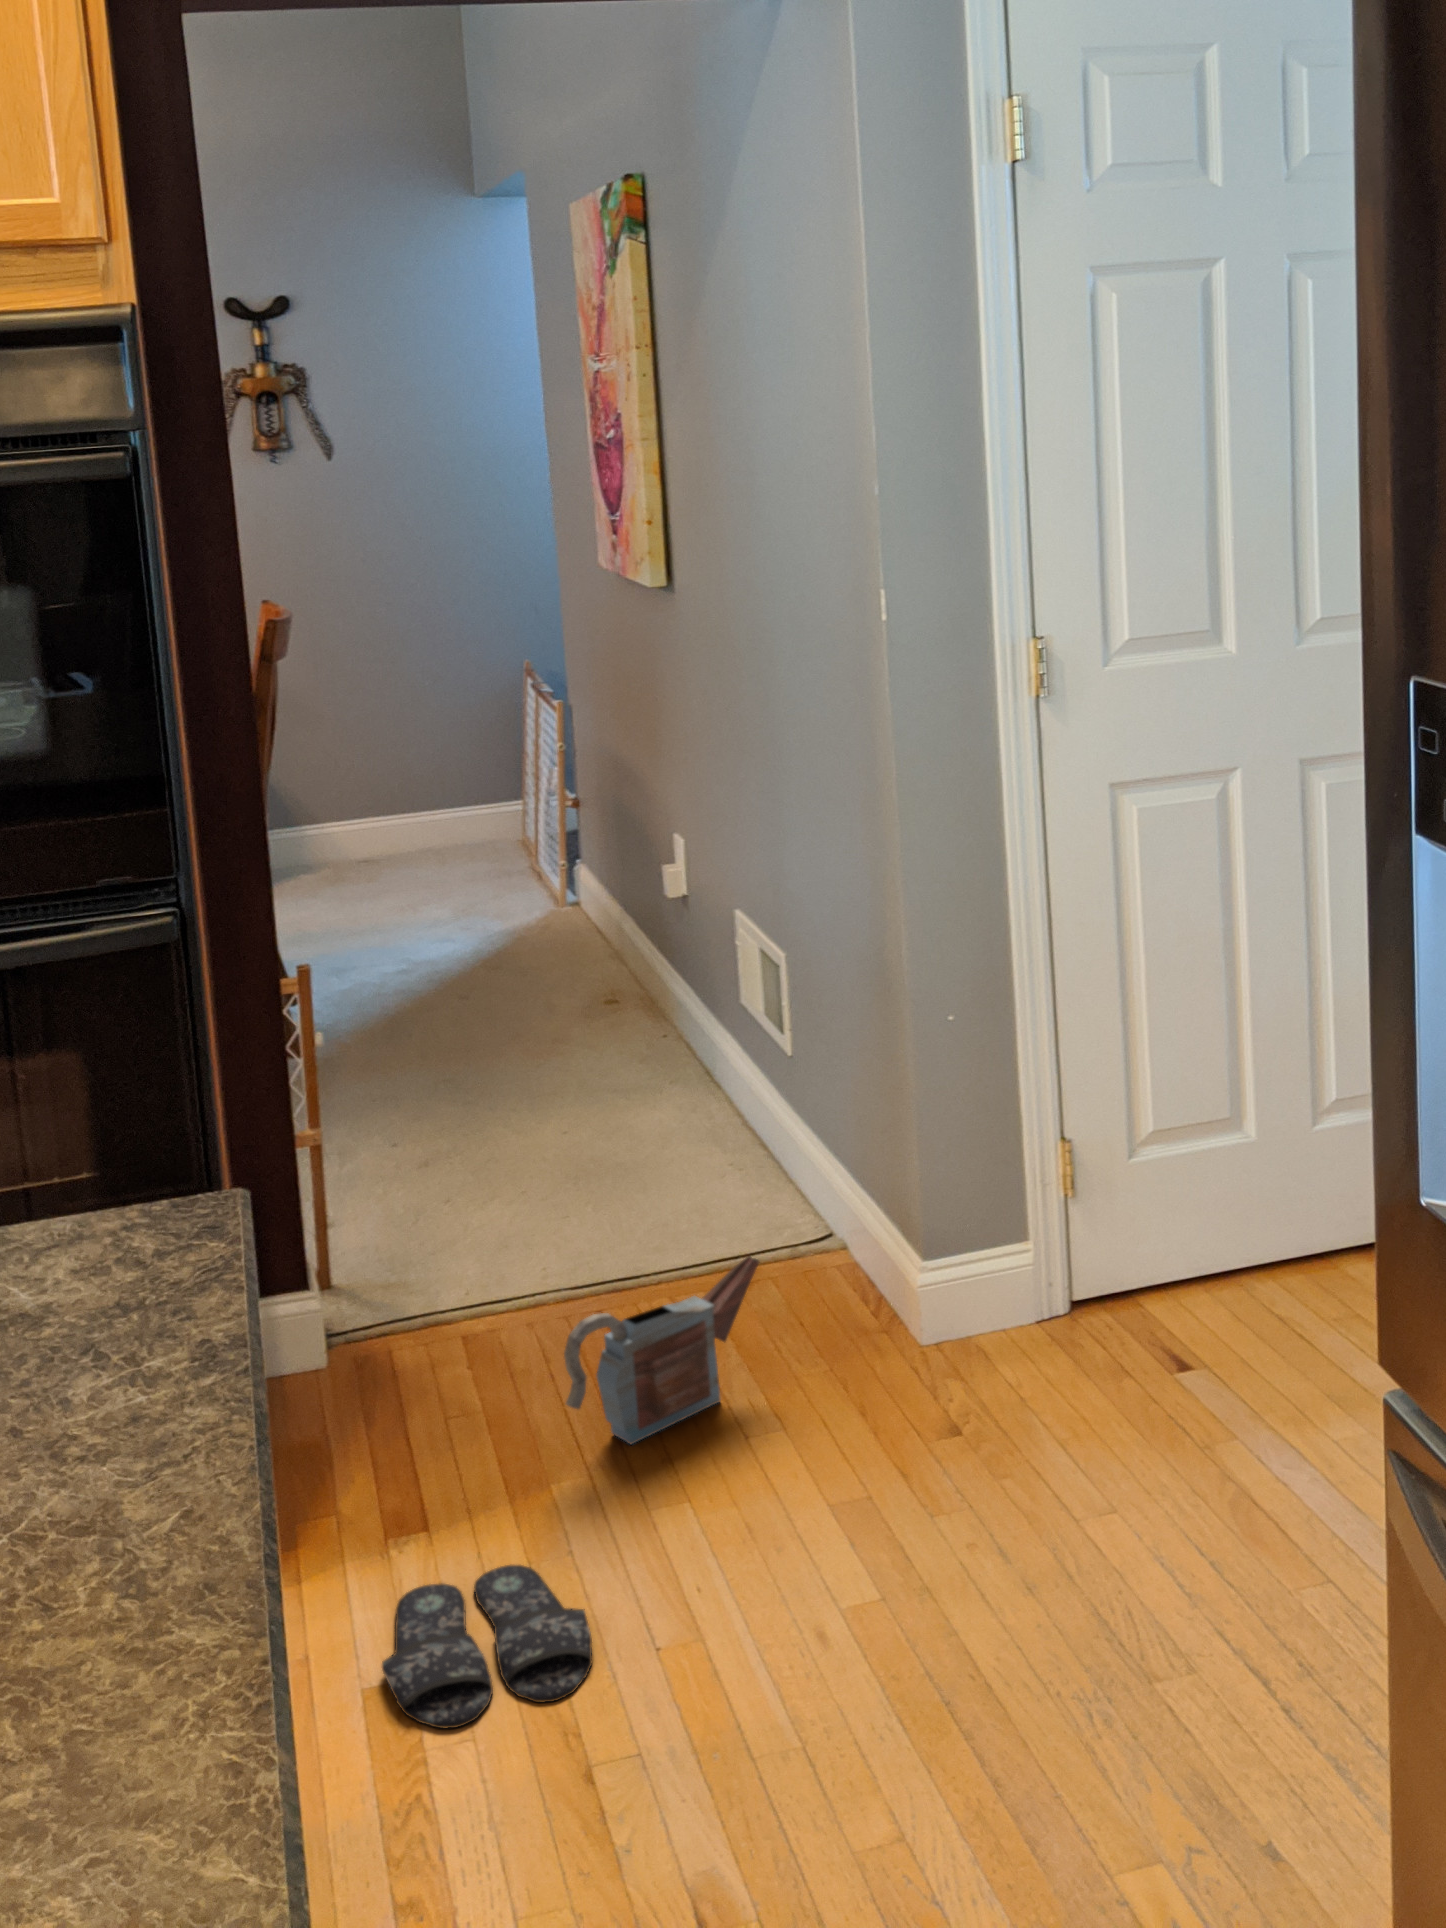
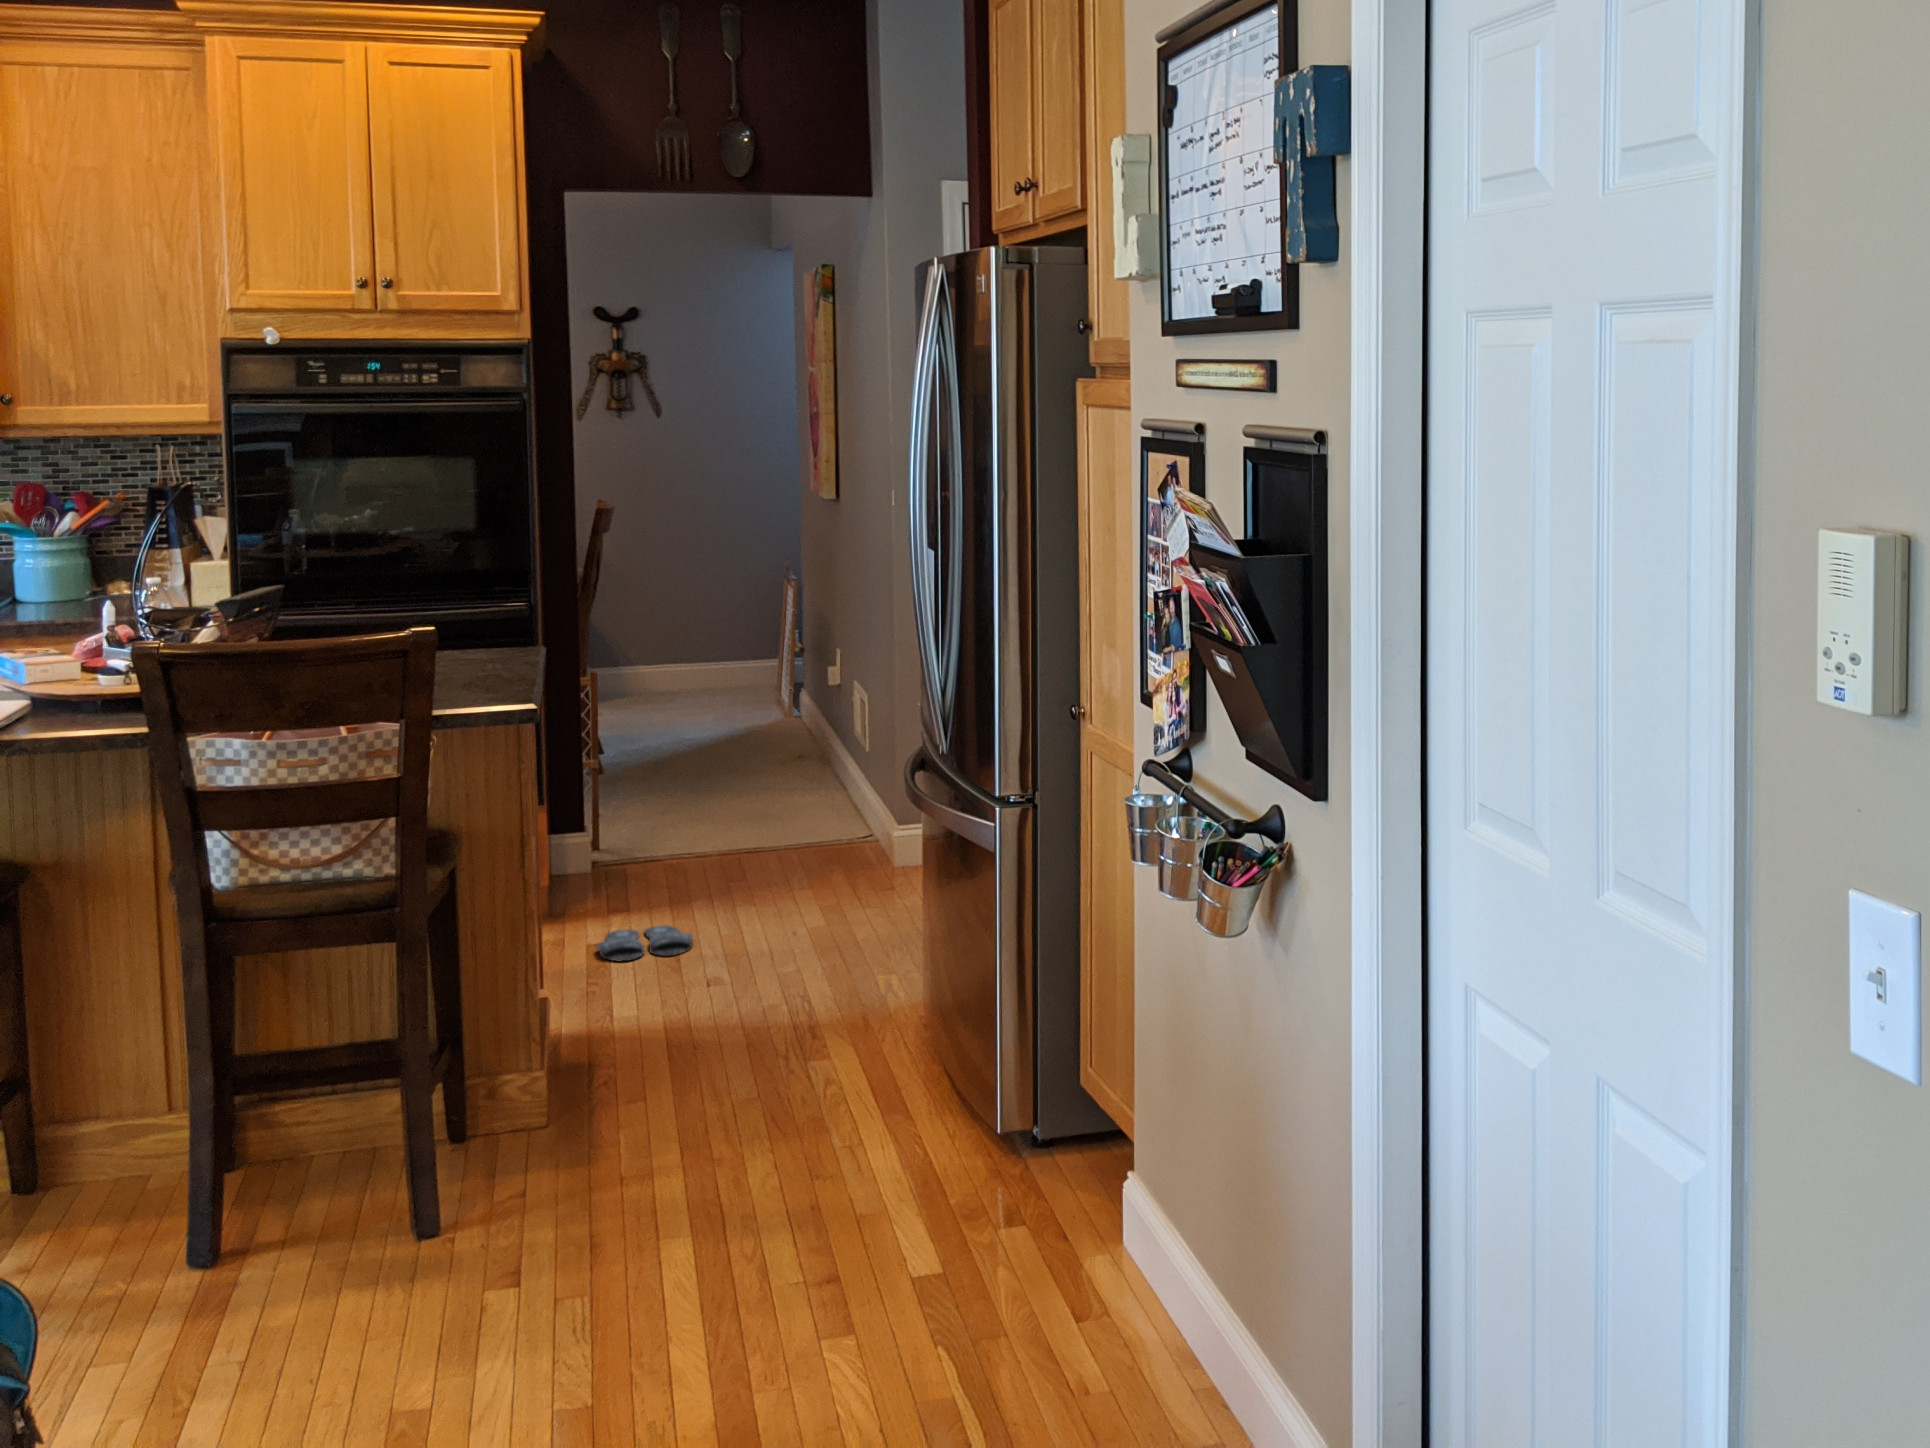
watering can: present [564,1256,760,1444] -> none [702,817,812,897]

